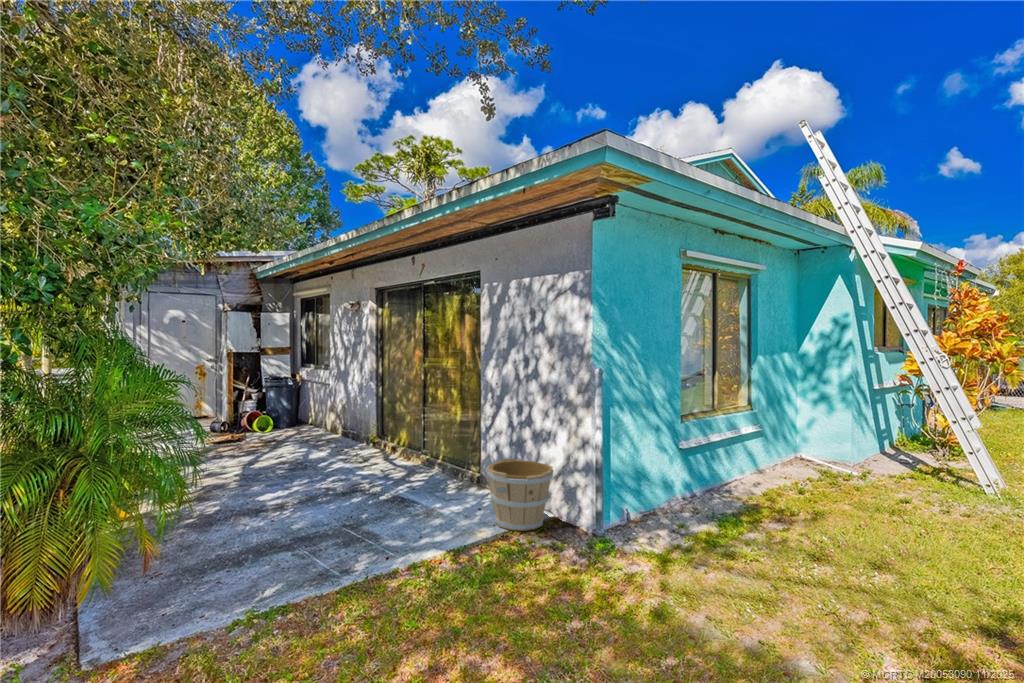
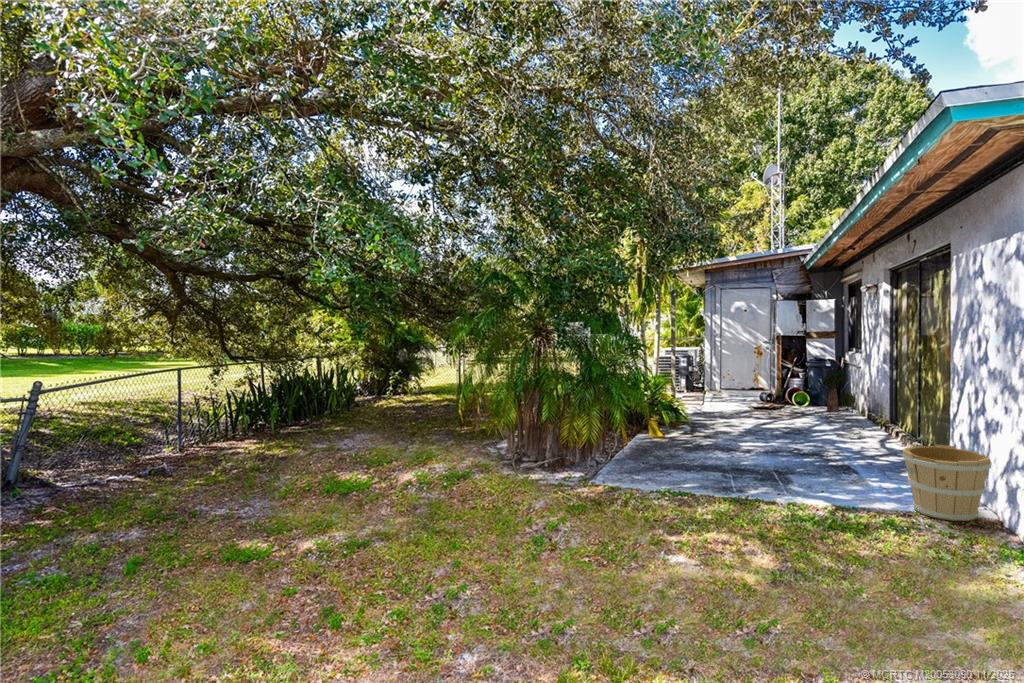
potted plant: none [291,387,325,432] -> present [820,370,856,412]

